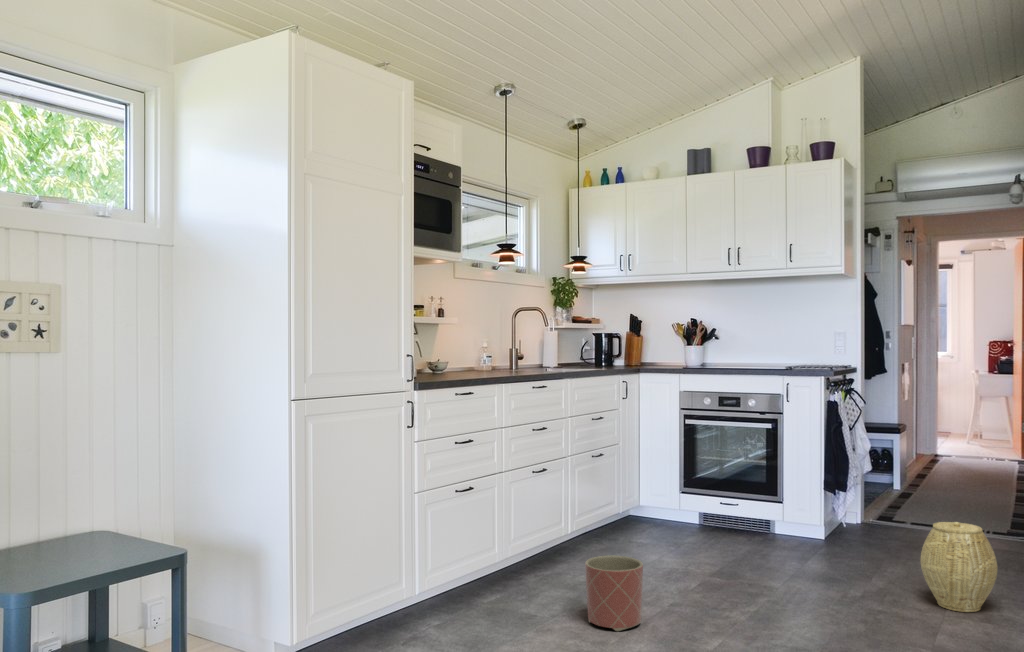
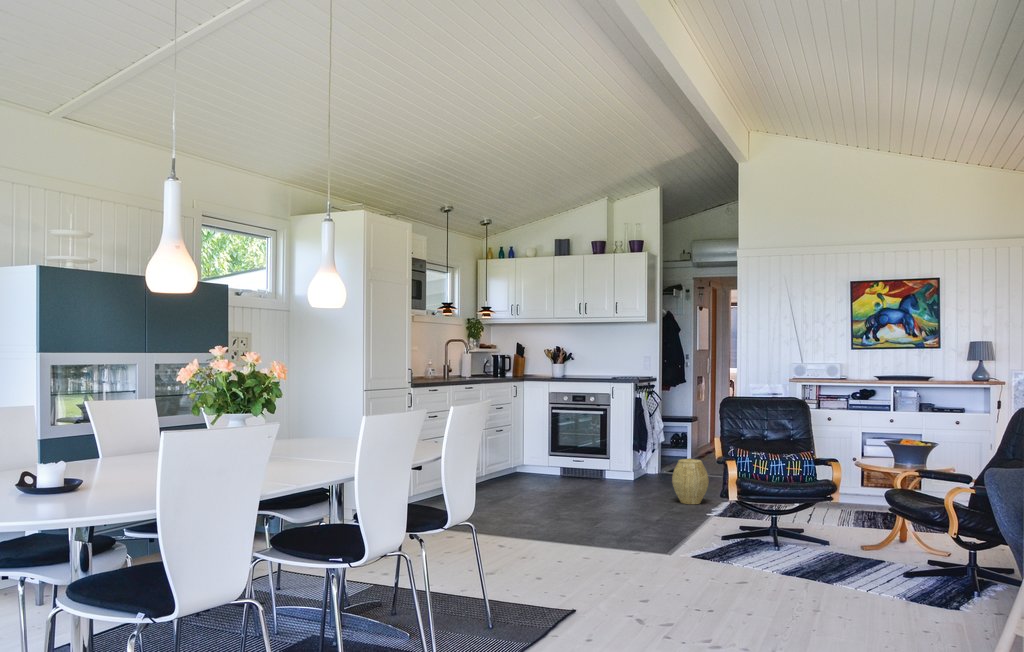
planter: present [585,555,643,631] -> none [496,478,527,514]

